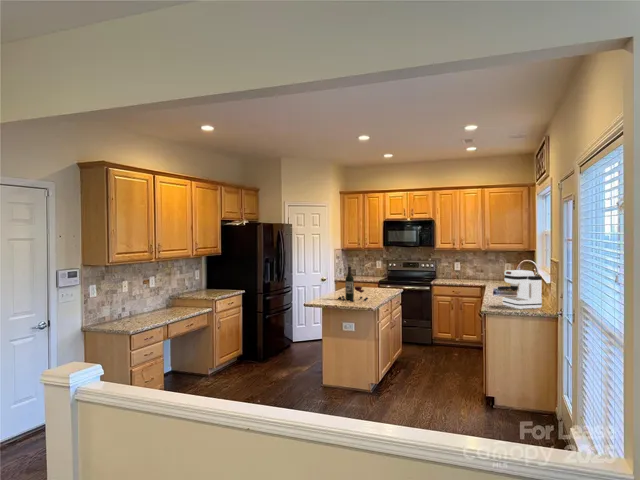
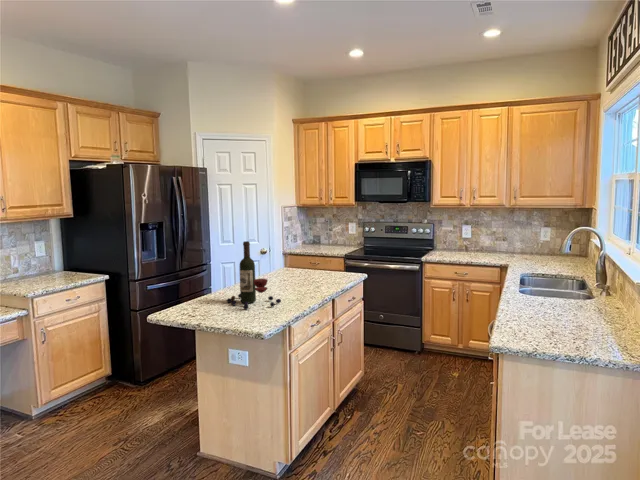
coffee maker: present [498,270,542,309] -> none [526,253,625,341]

